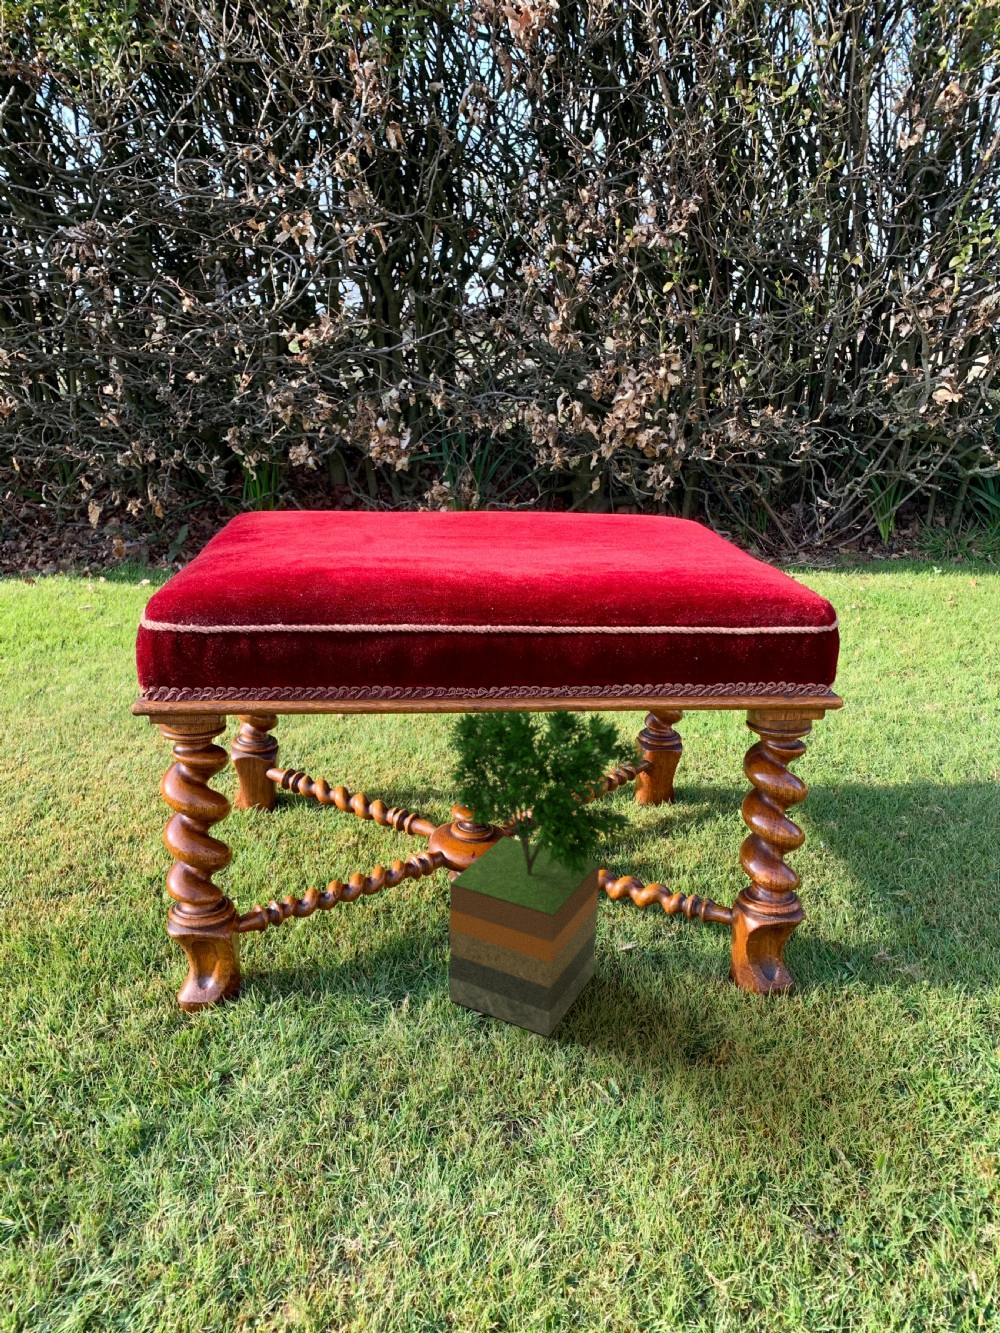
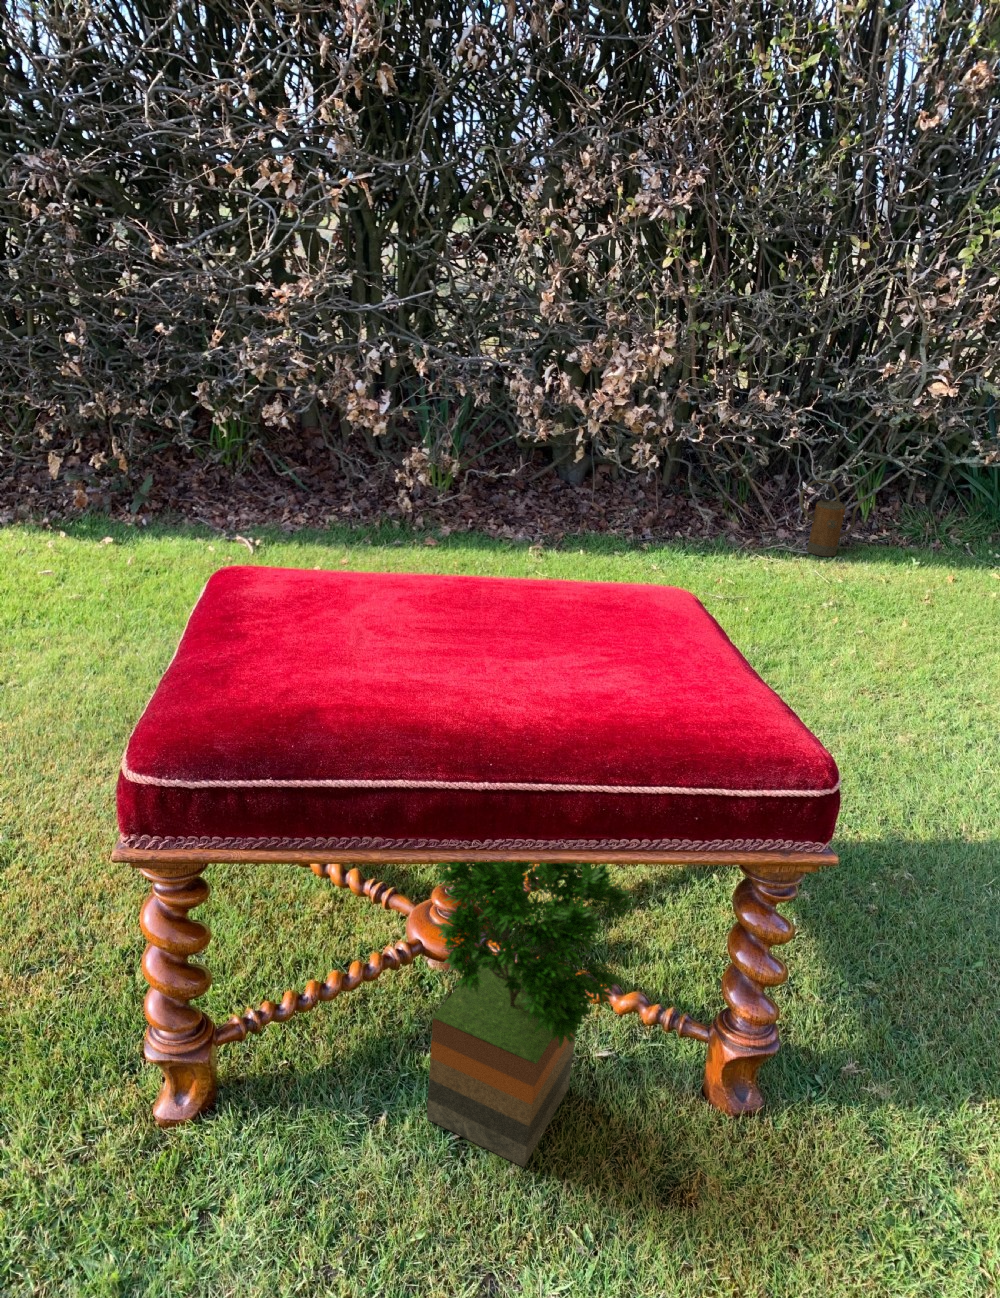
watering can: none [812,492,878,566] -> present [799,480,866,556]

